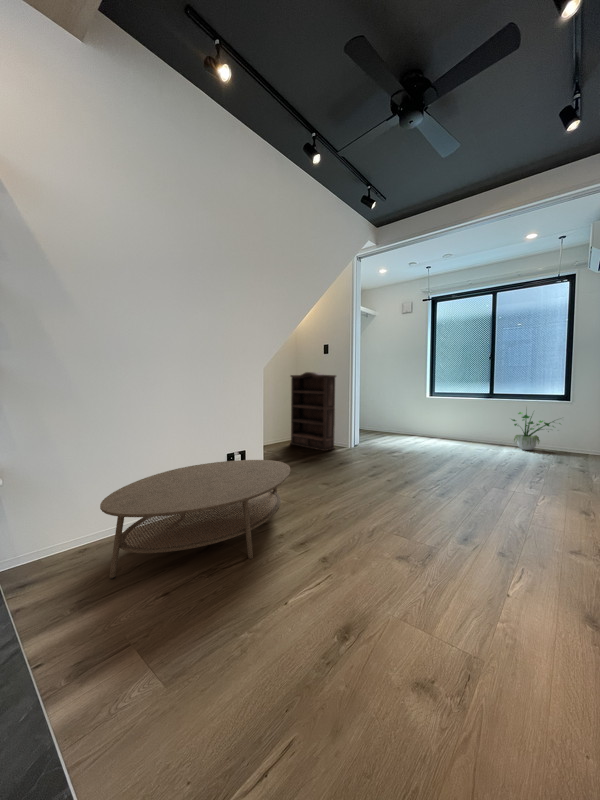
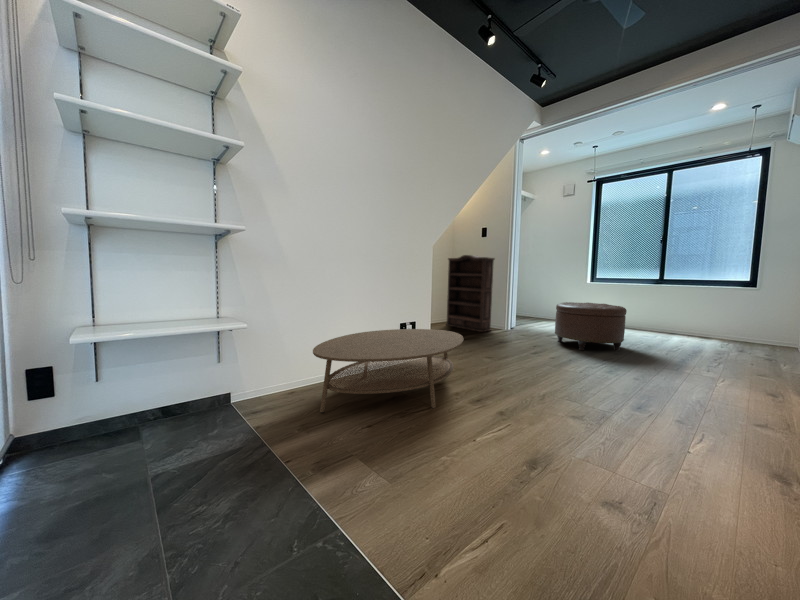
potted plant: present [512,412,560,450] -> none [682,289,752,339]
ottoman: none [394,420,459,469] -> present [555,302,627,350]

